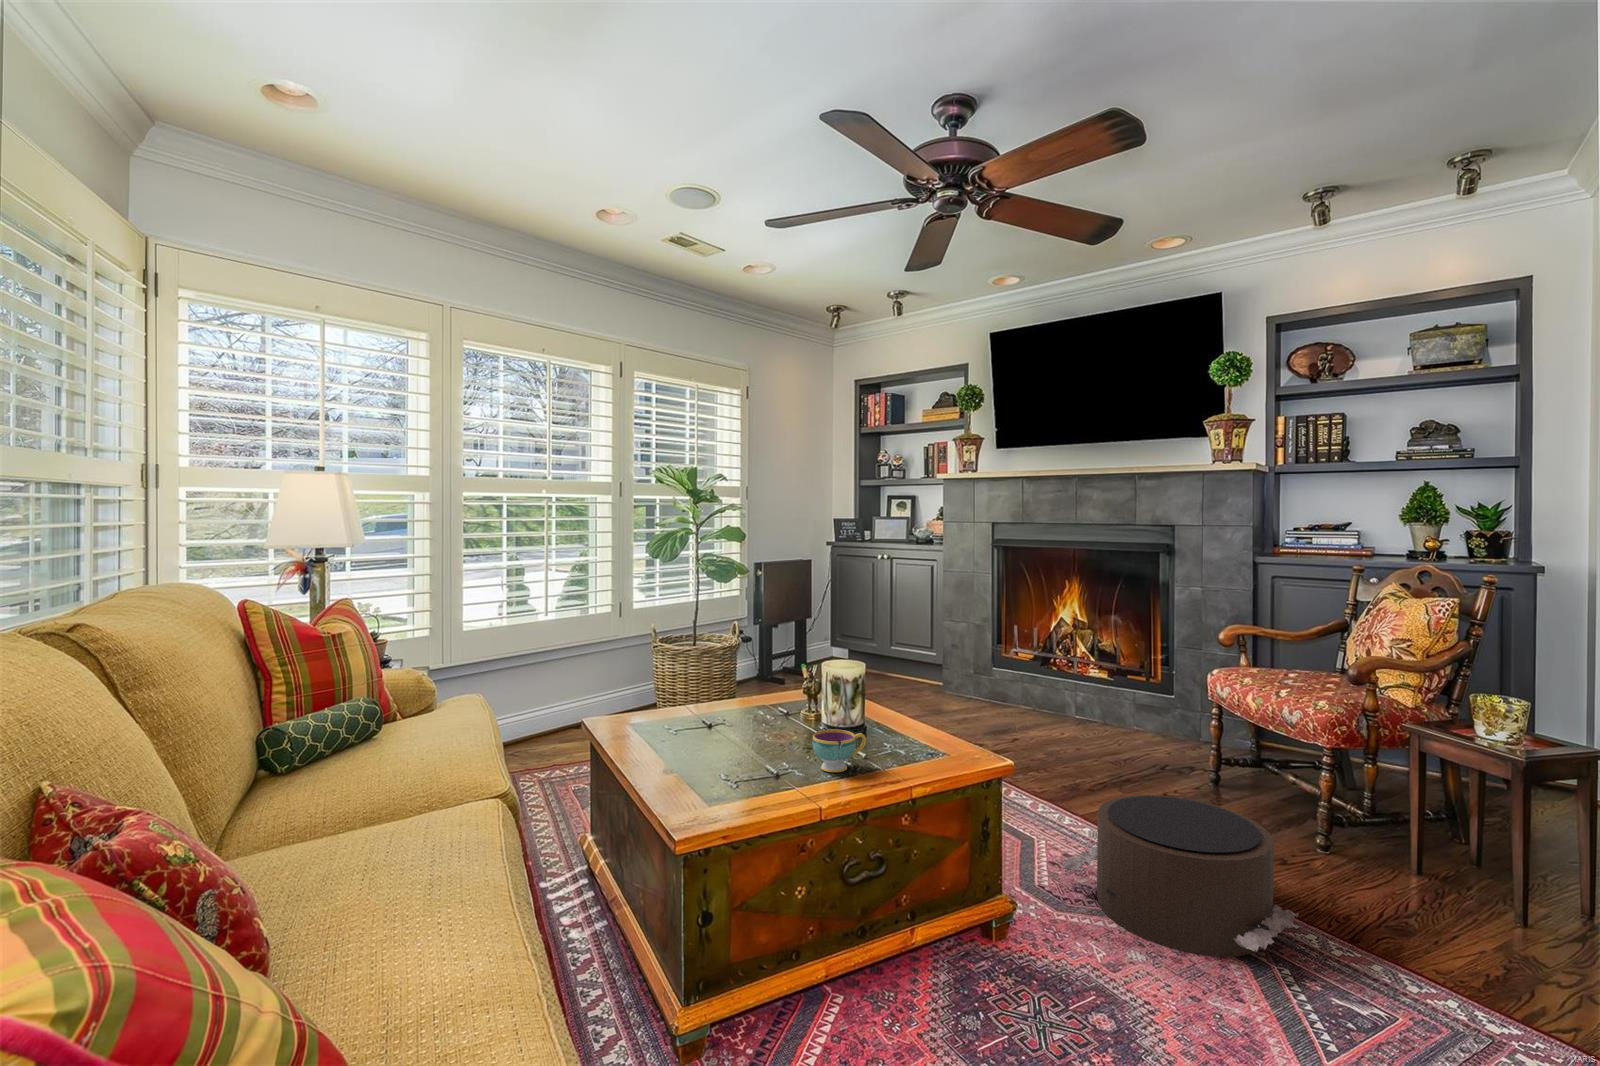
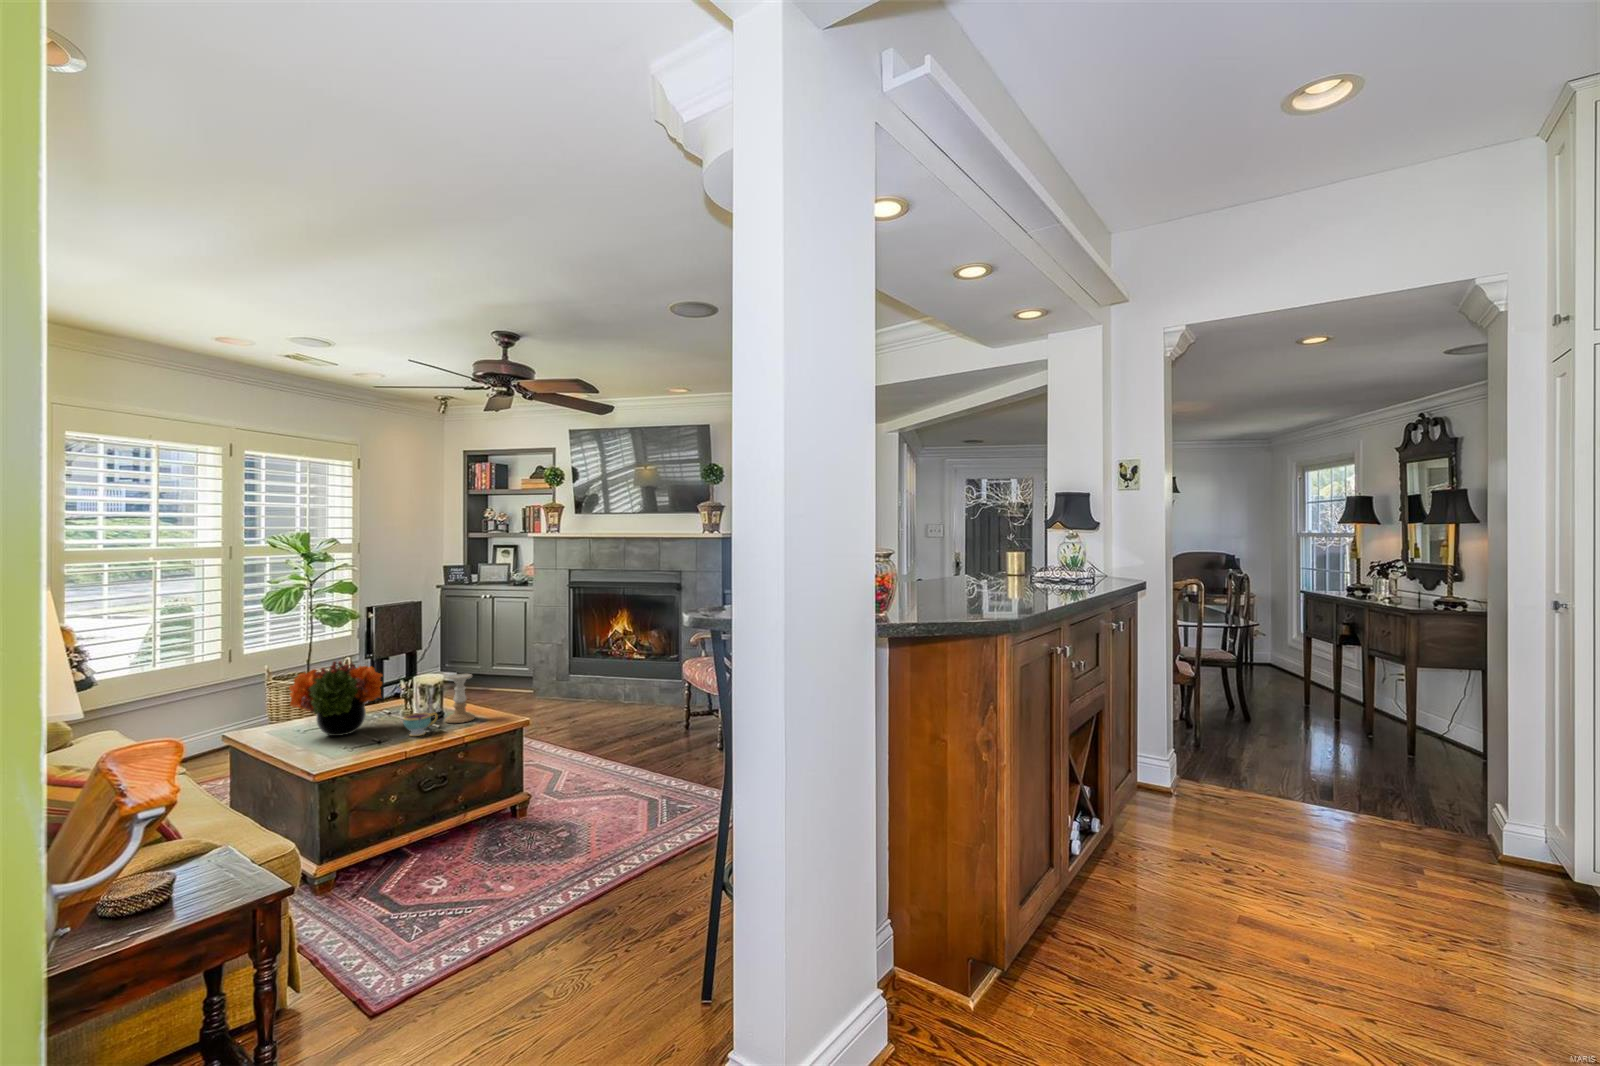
flower arrangement: none [649,628,782,749] -> present [289,661,382,736]
candle holder: none [872,666,919,753] -> present [445,674,475,723]
pouf: present [1062,795,1298,957] -> none [565,731,675,803]

